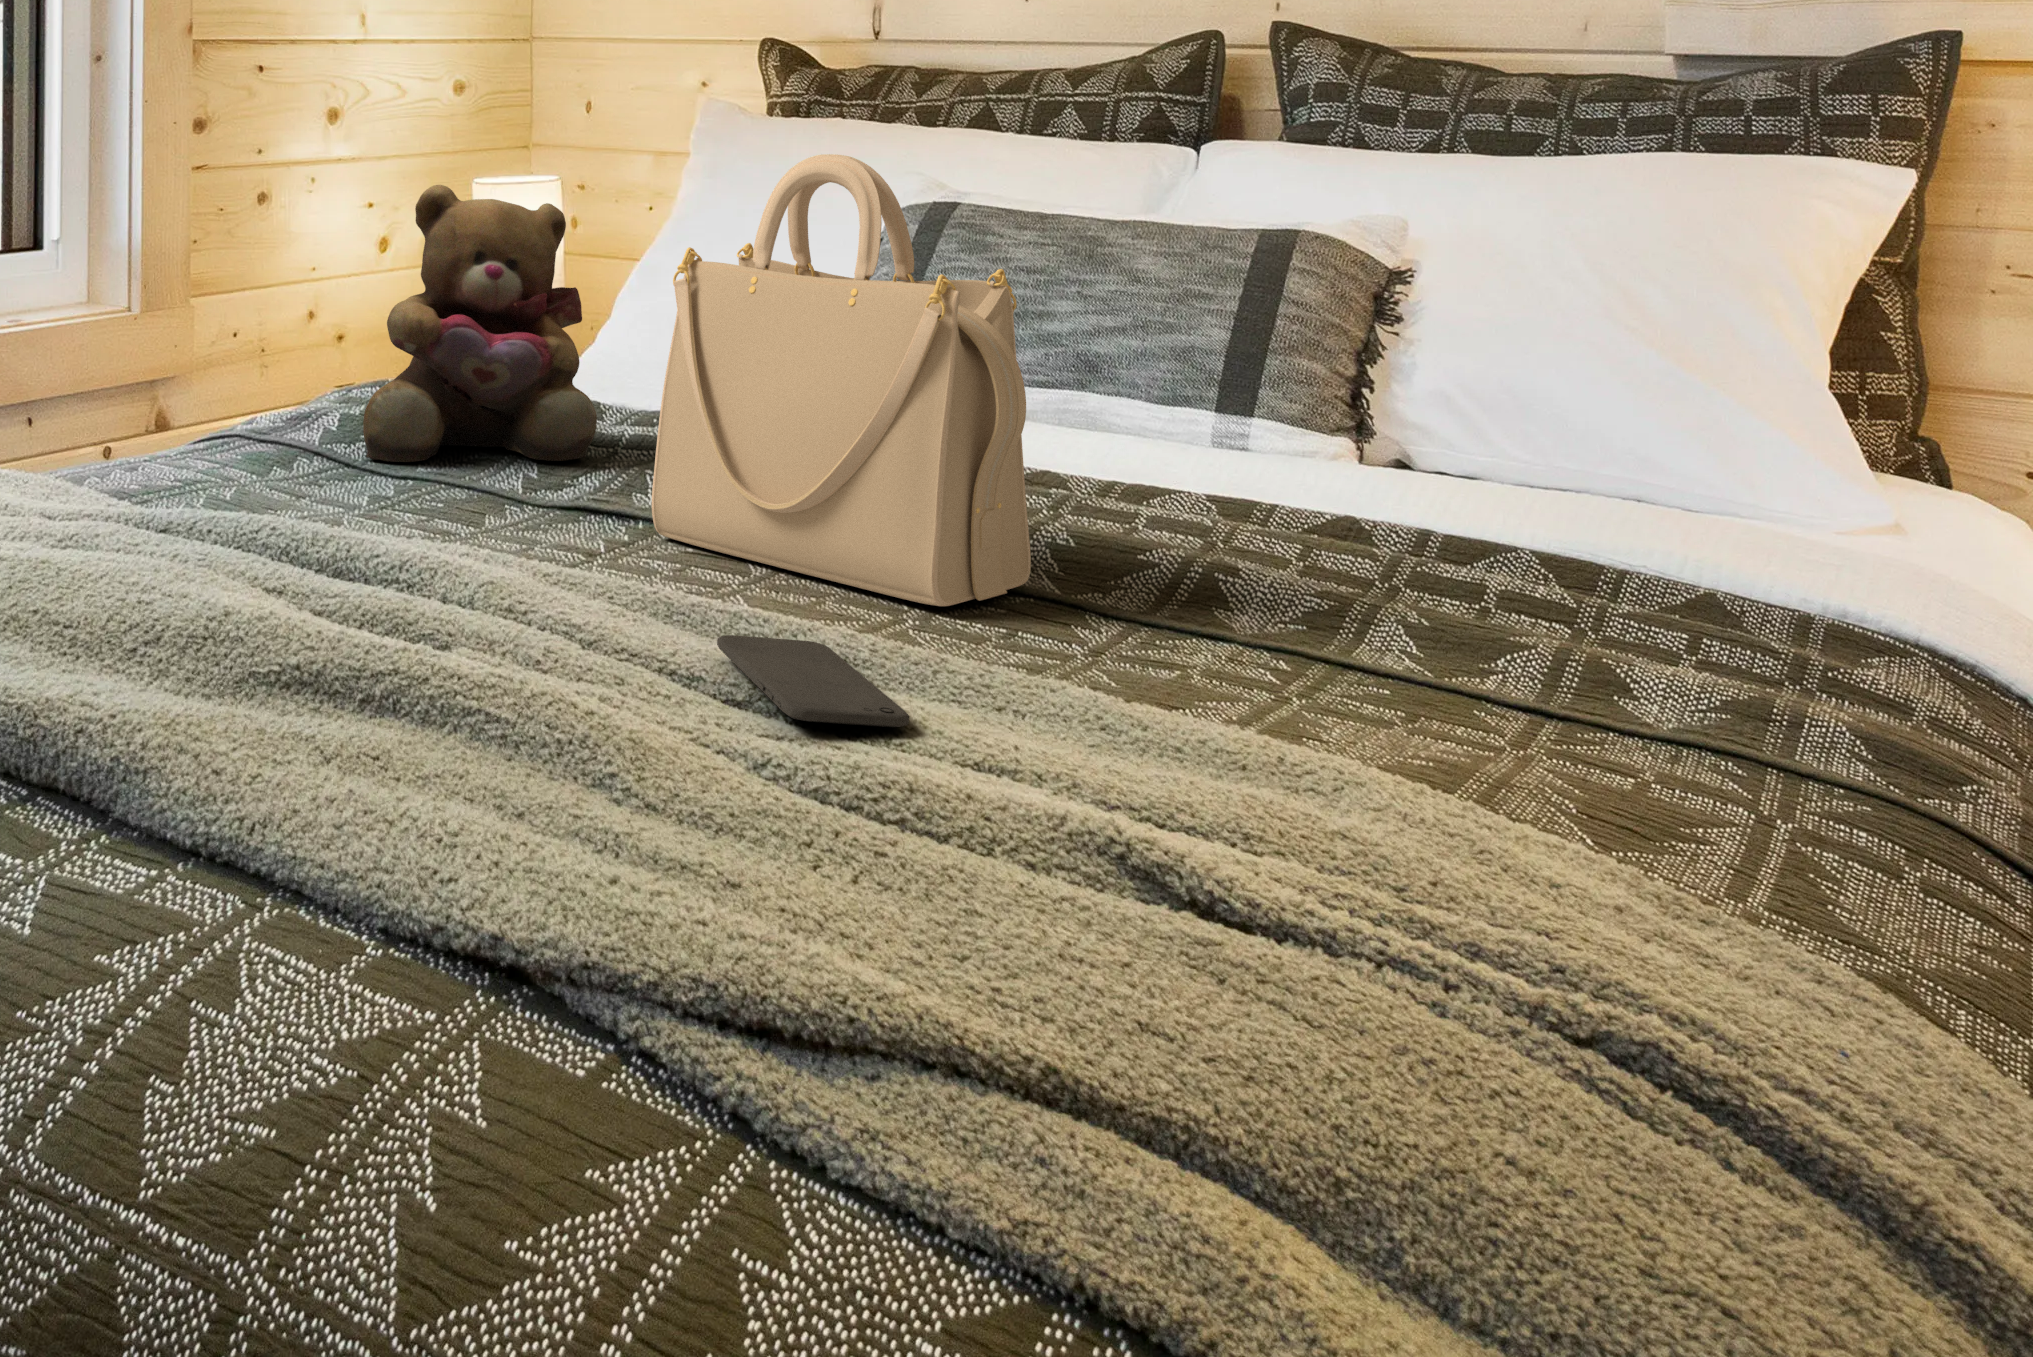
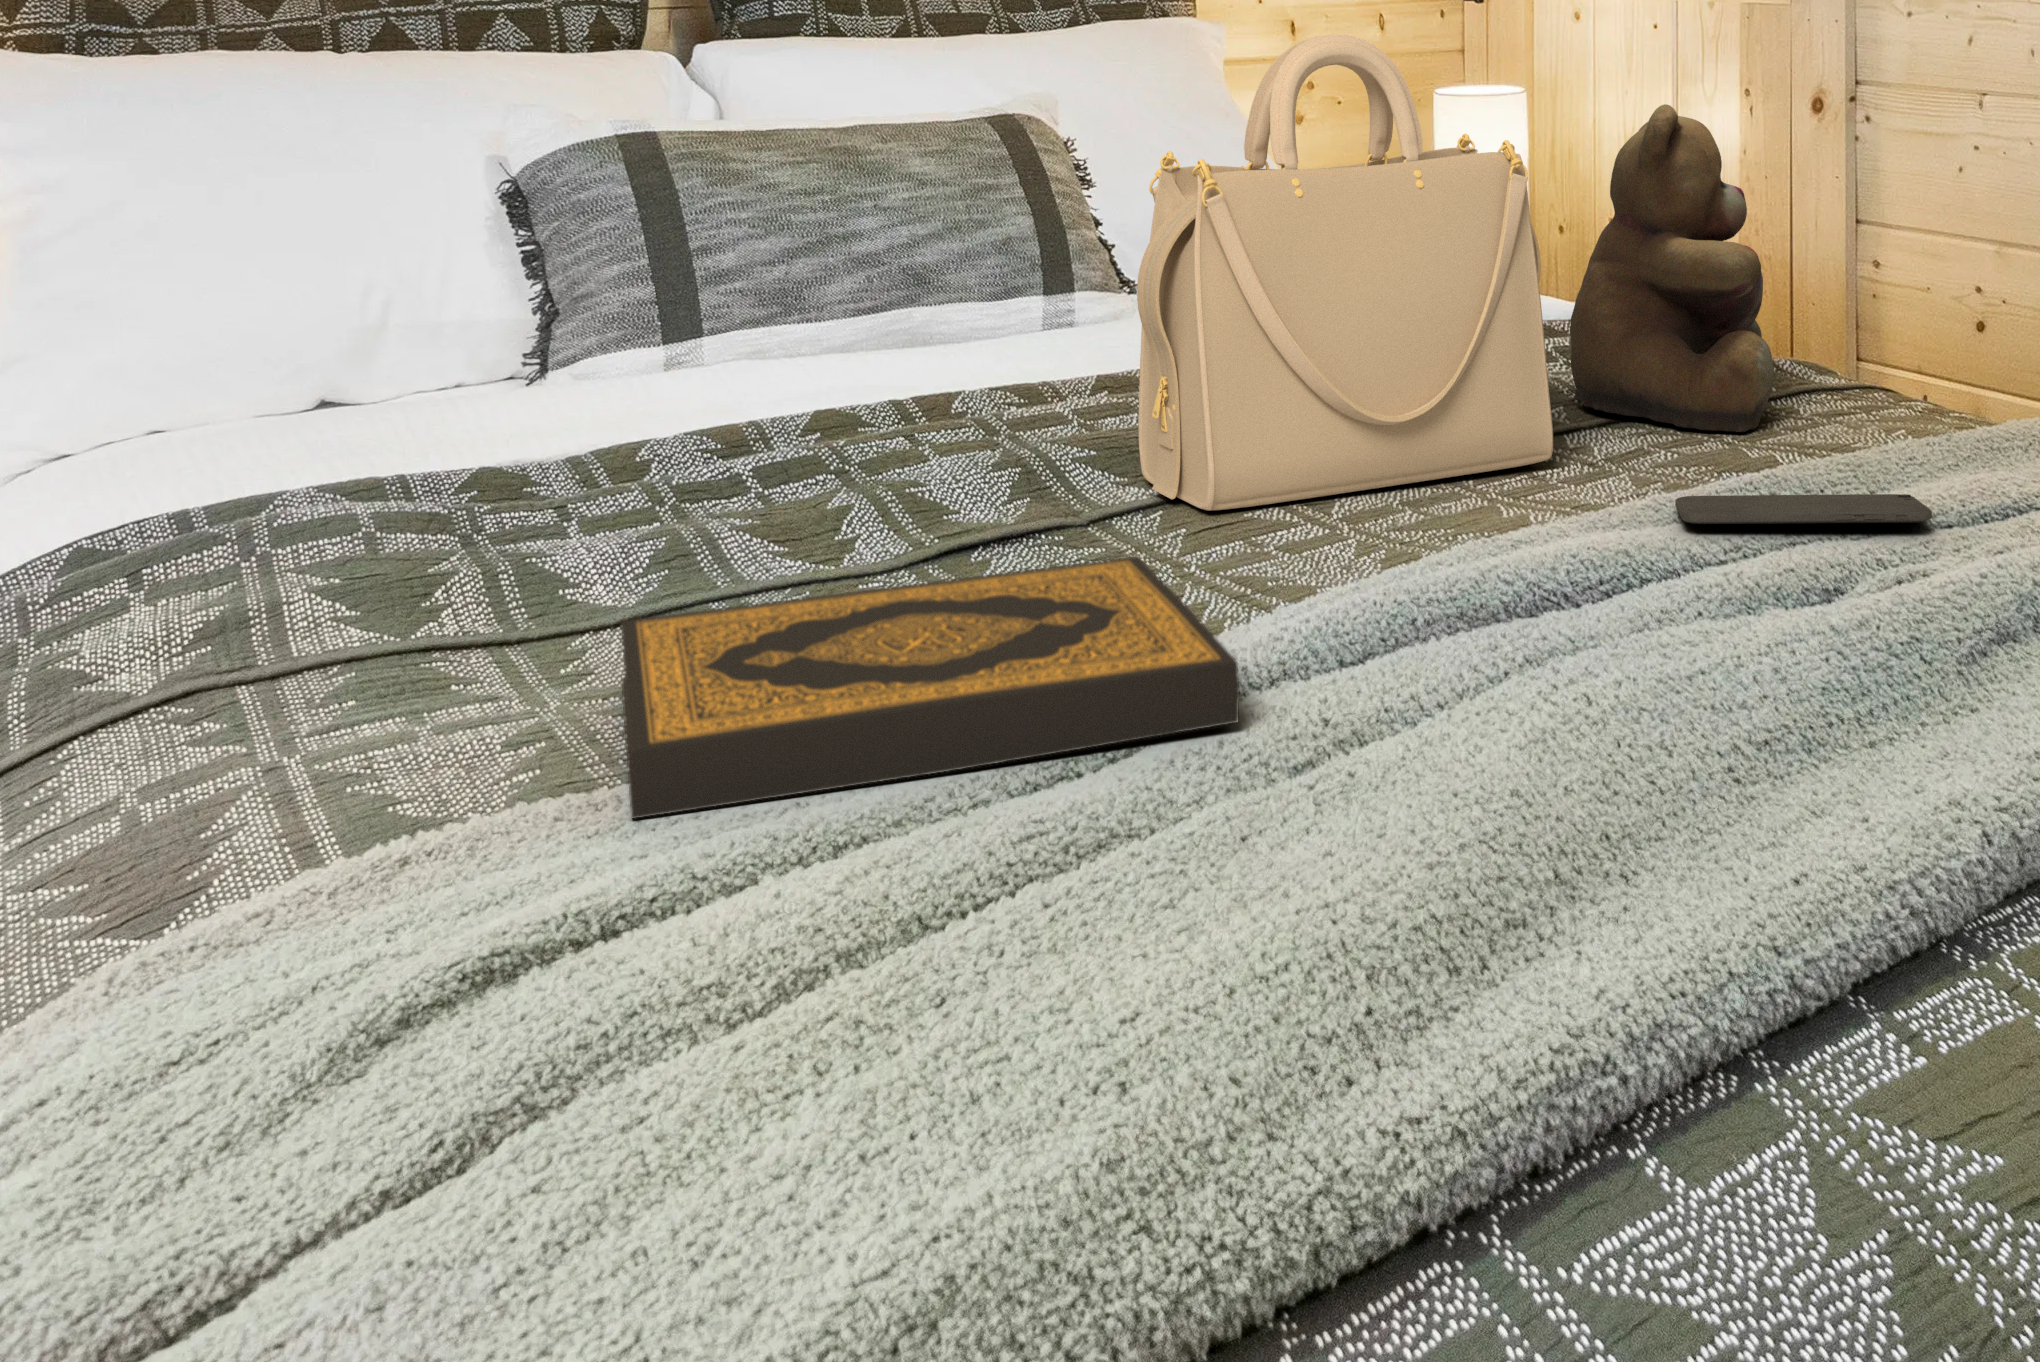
teddy bear: present [363,185,597,462] -> present [1570,104,1774,432]
hardback book: none [5,439,358,563] -> present [621,557,1239,819]

